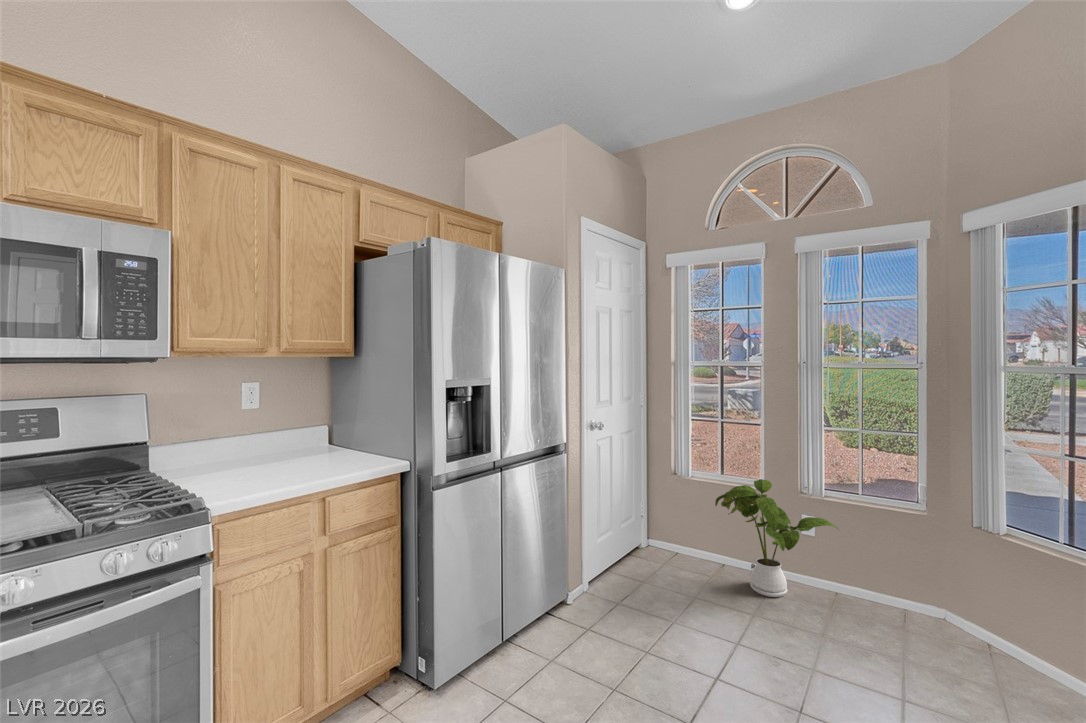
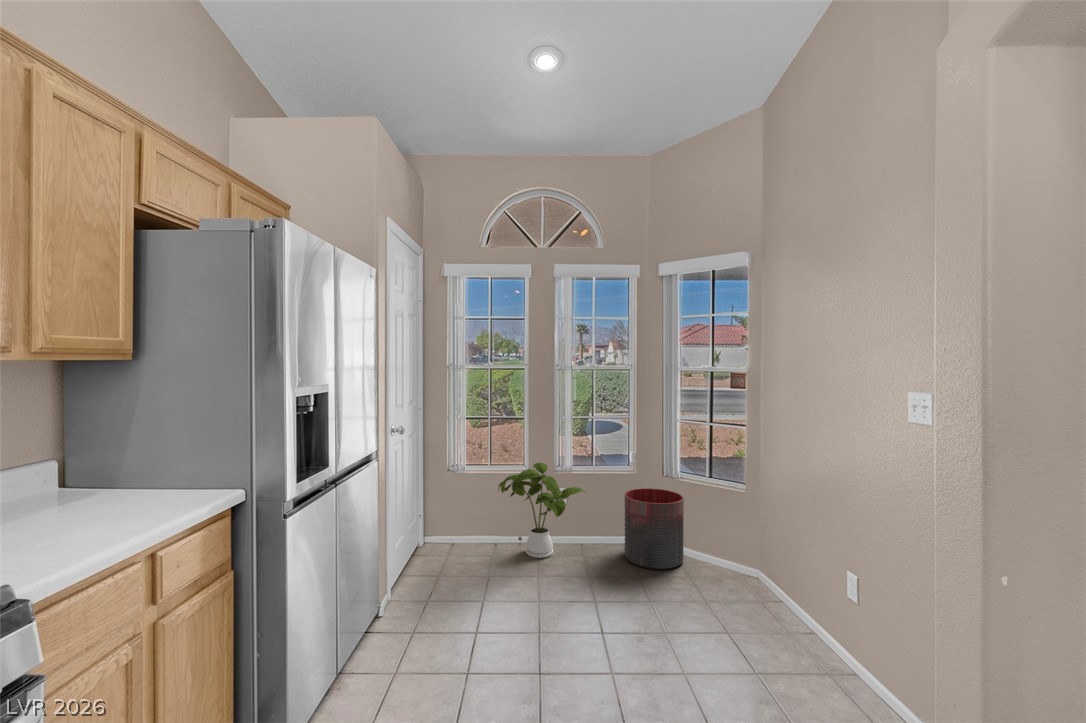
trash can: none [893,538,1002,668] -> present [624,488,684,569]

